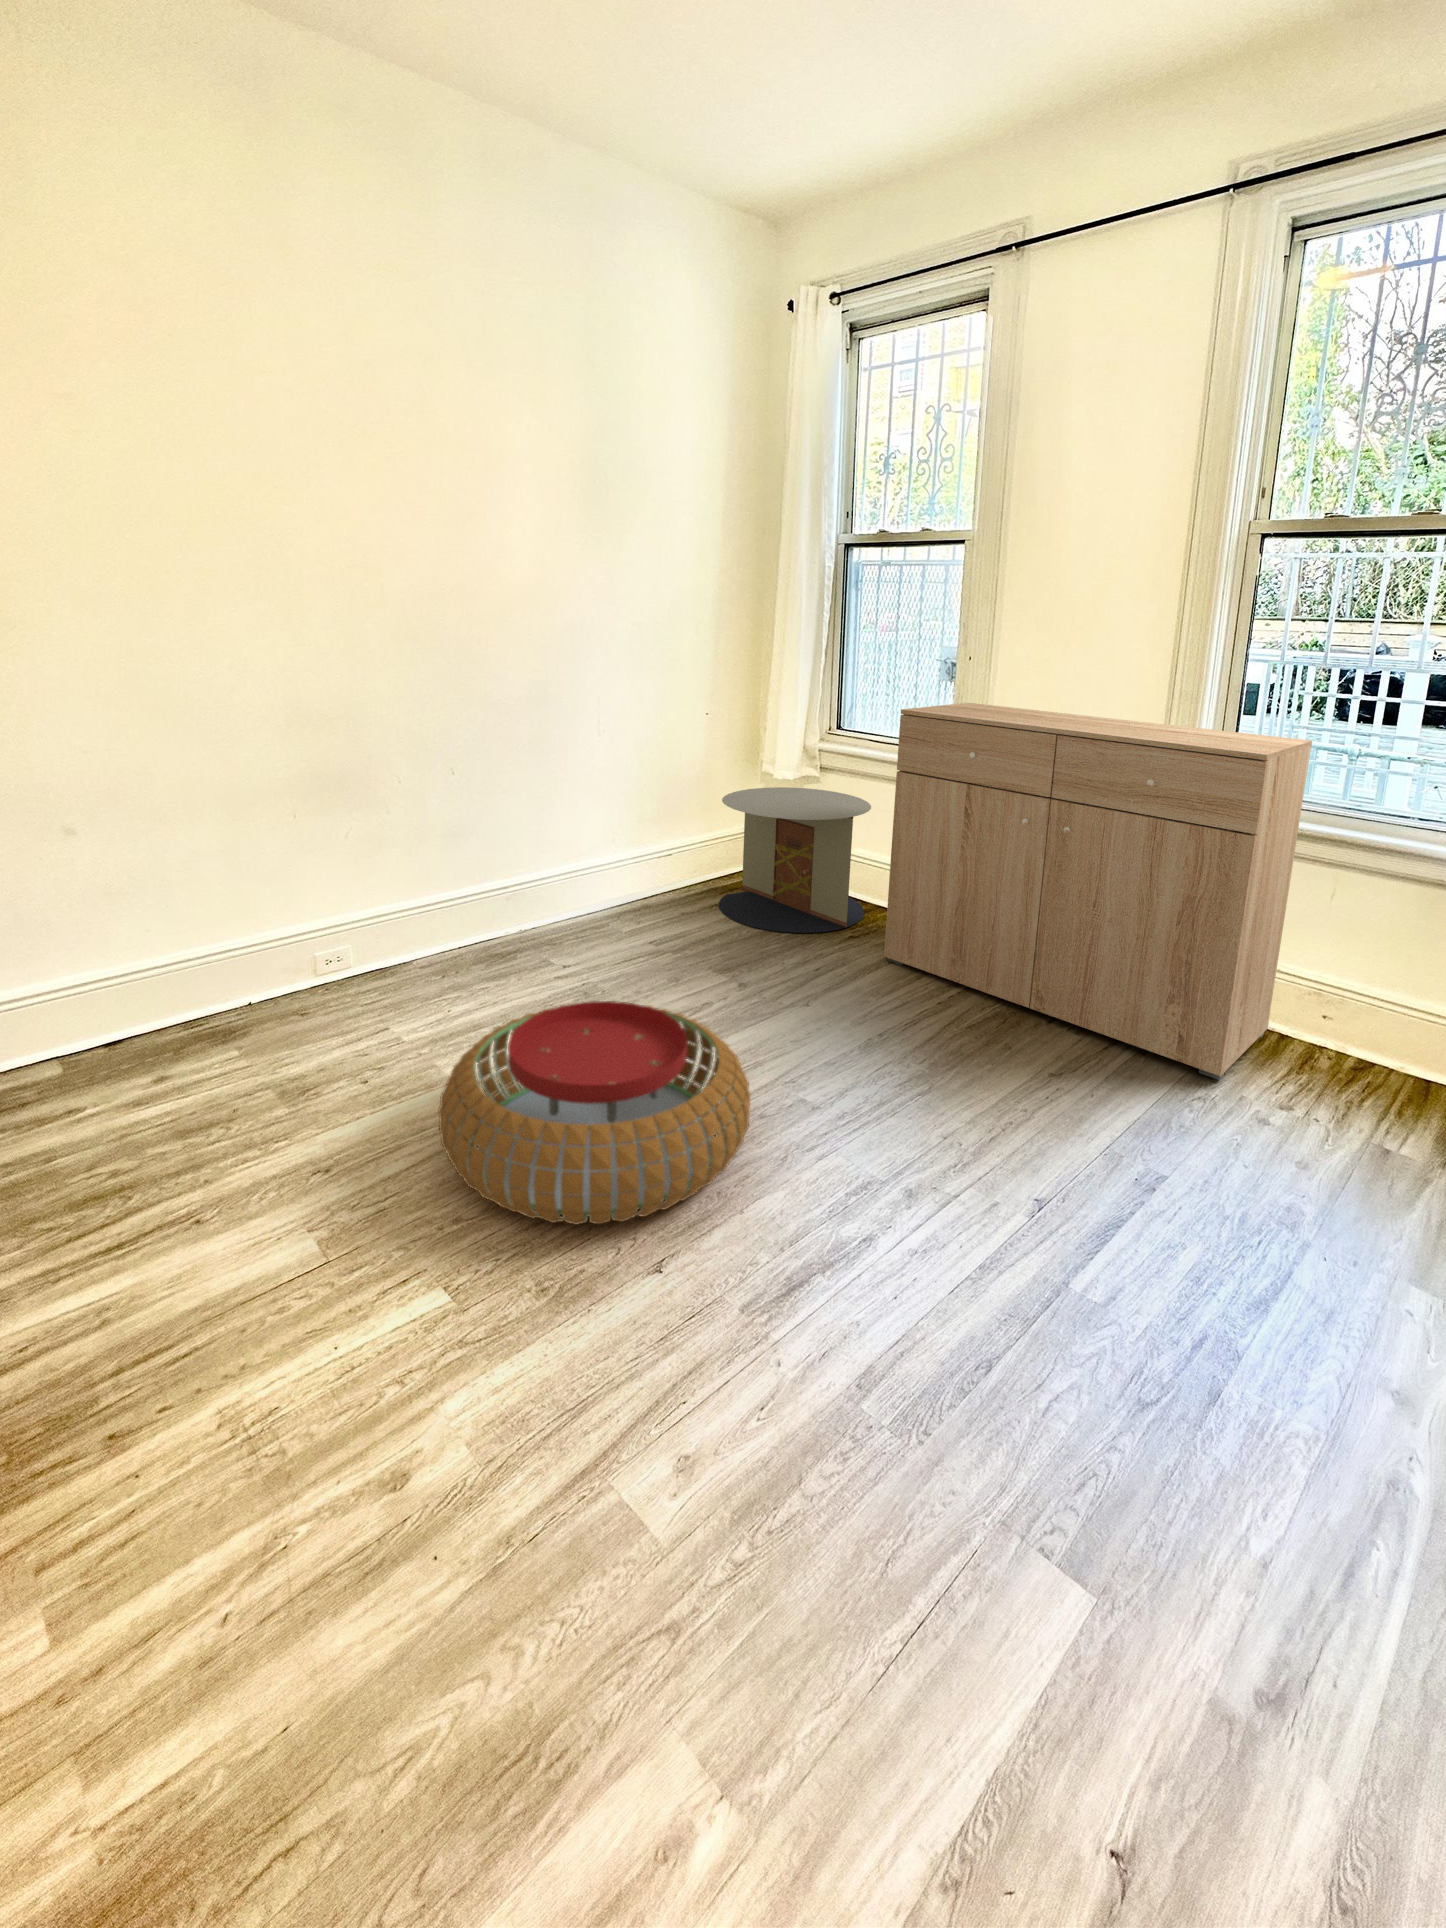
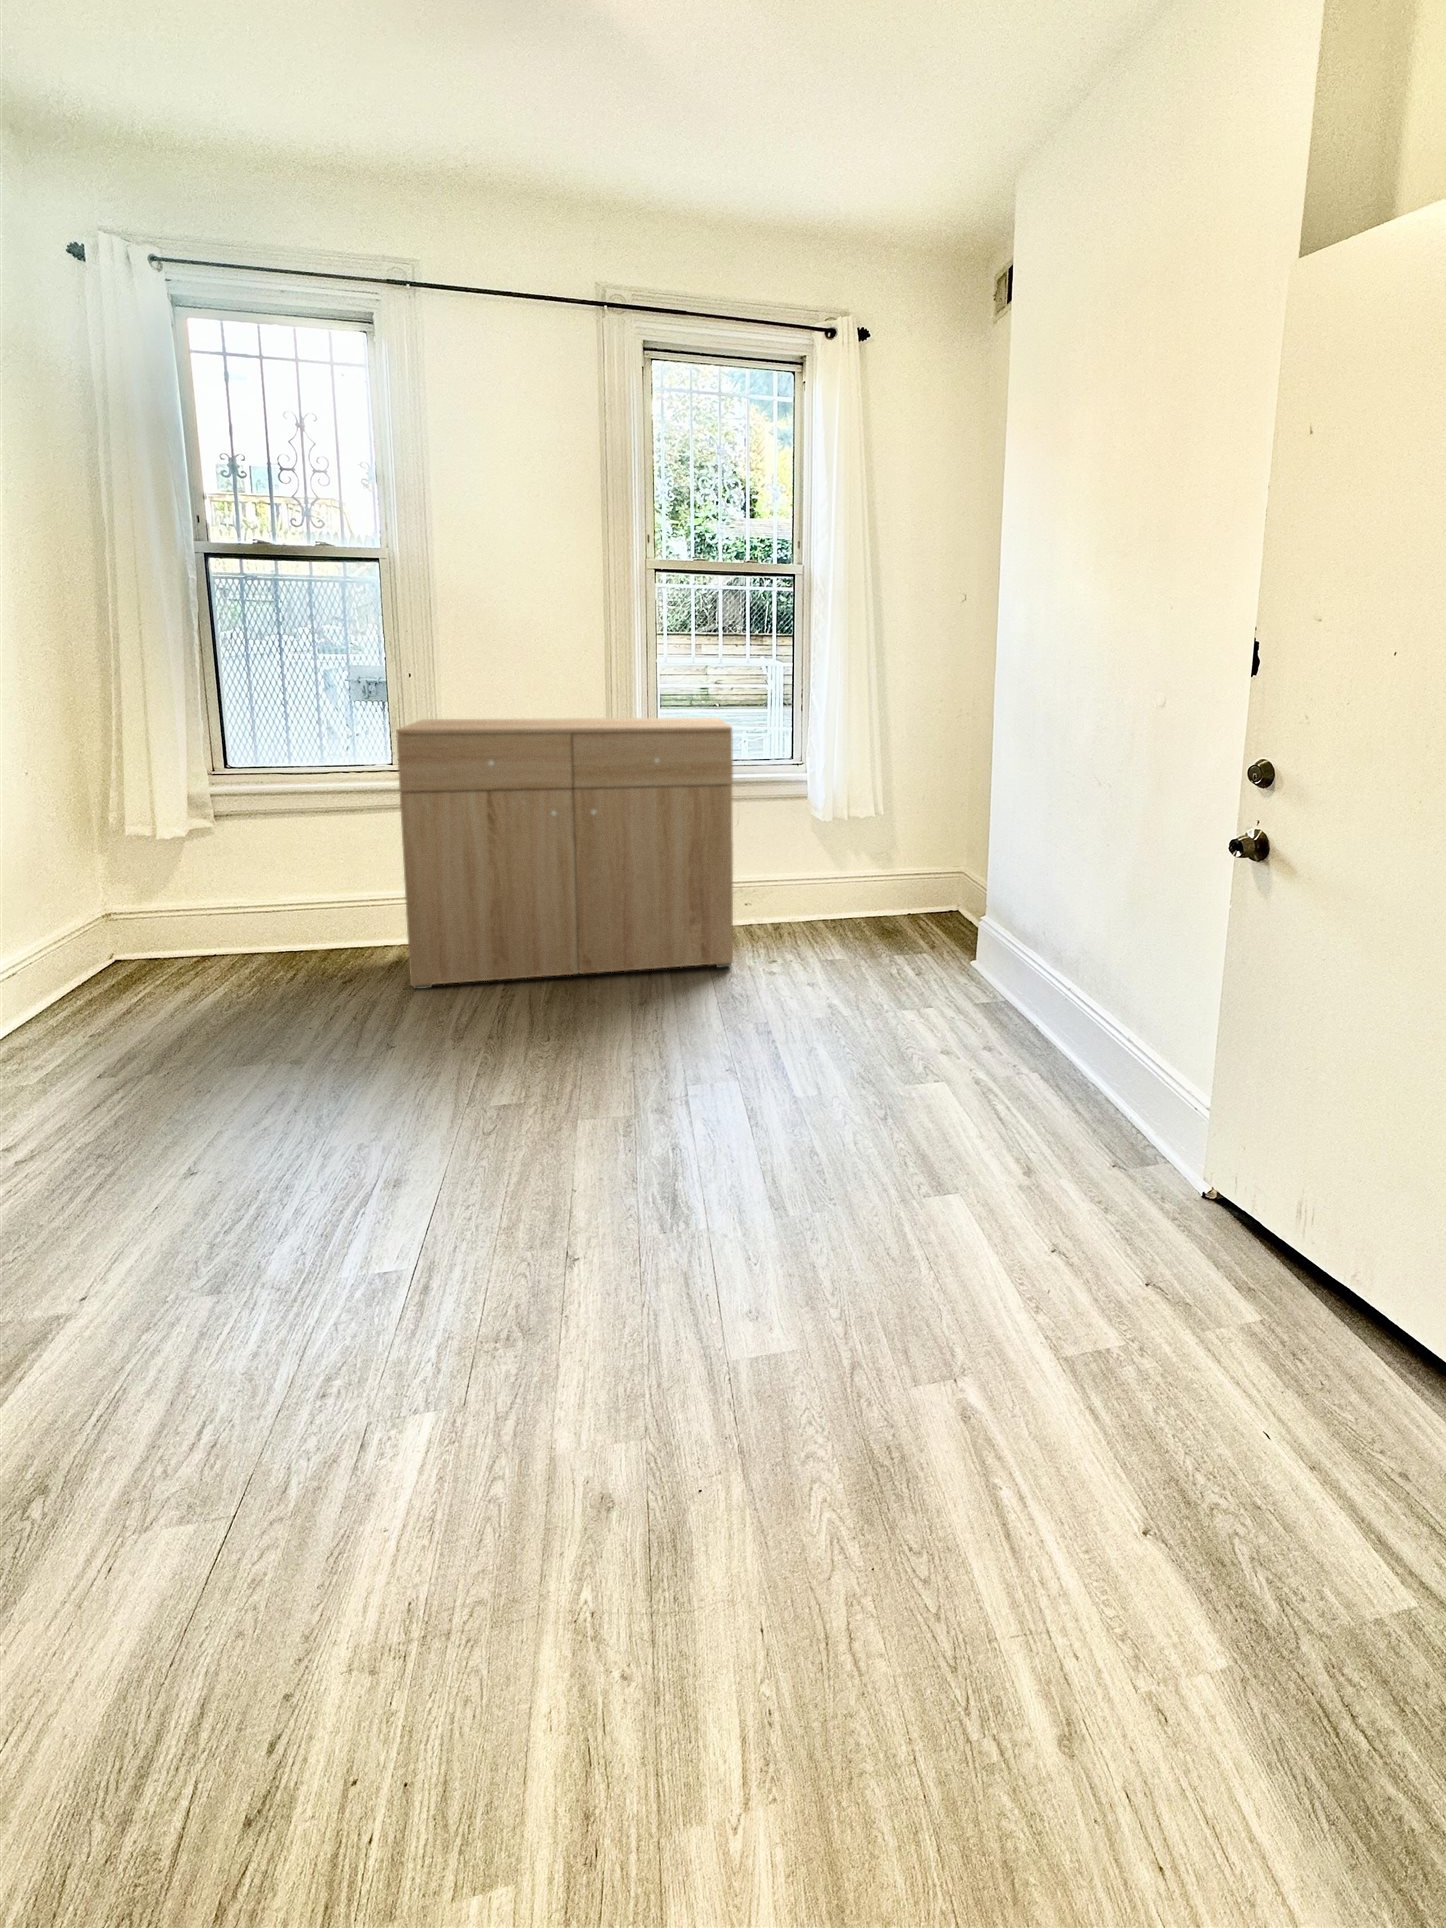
side table: present [719,787,871,933] -> none [110,840,335,1020]
pouf: present [439,1001,751,1225] -> none [141,1073,549,1348]

